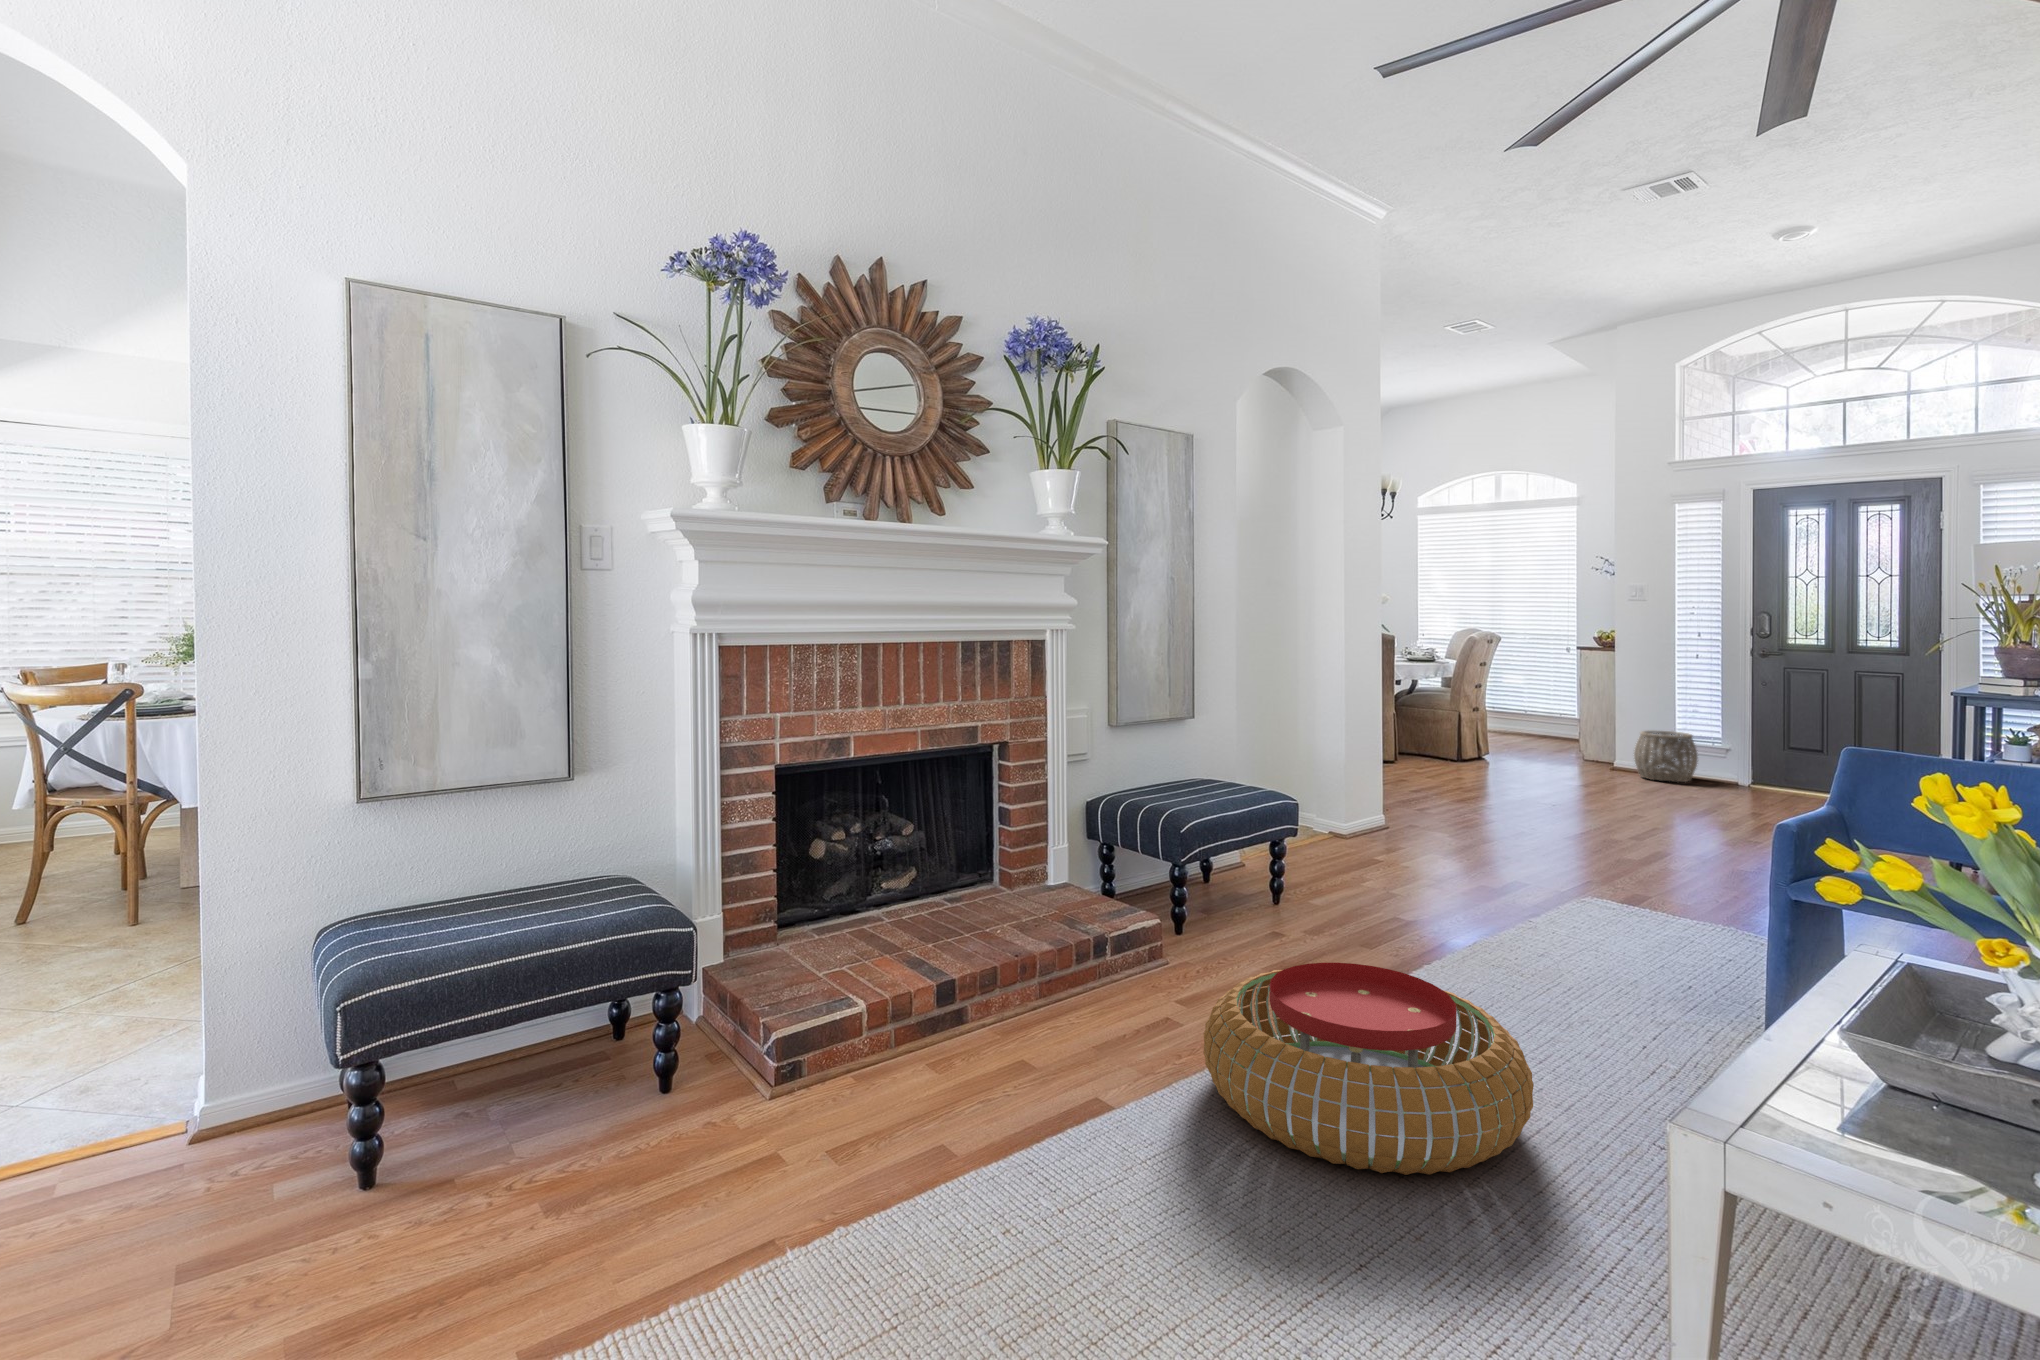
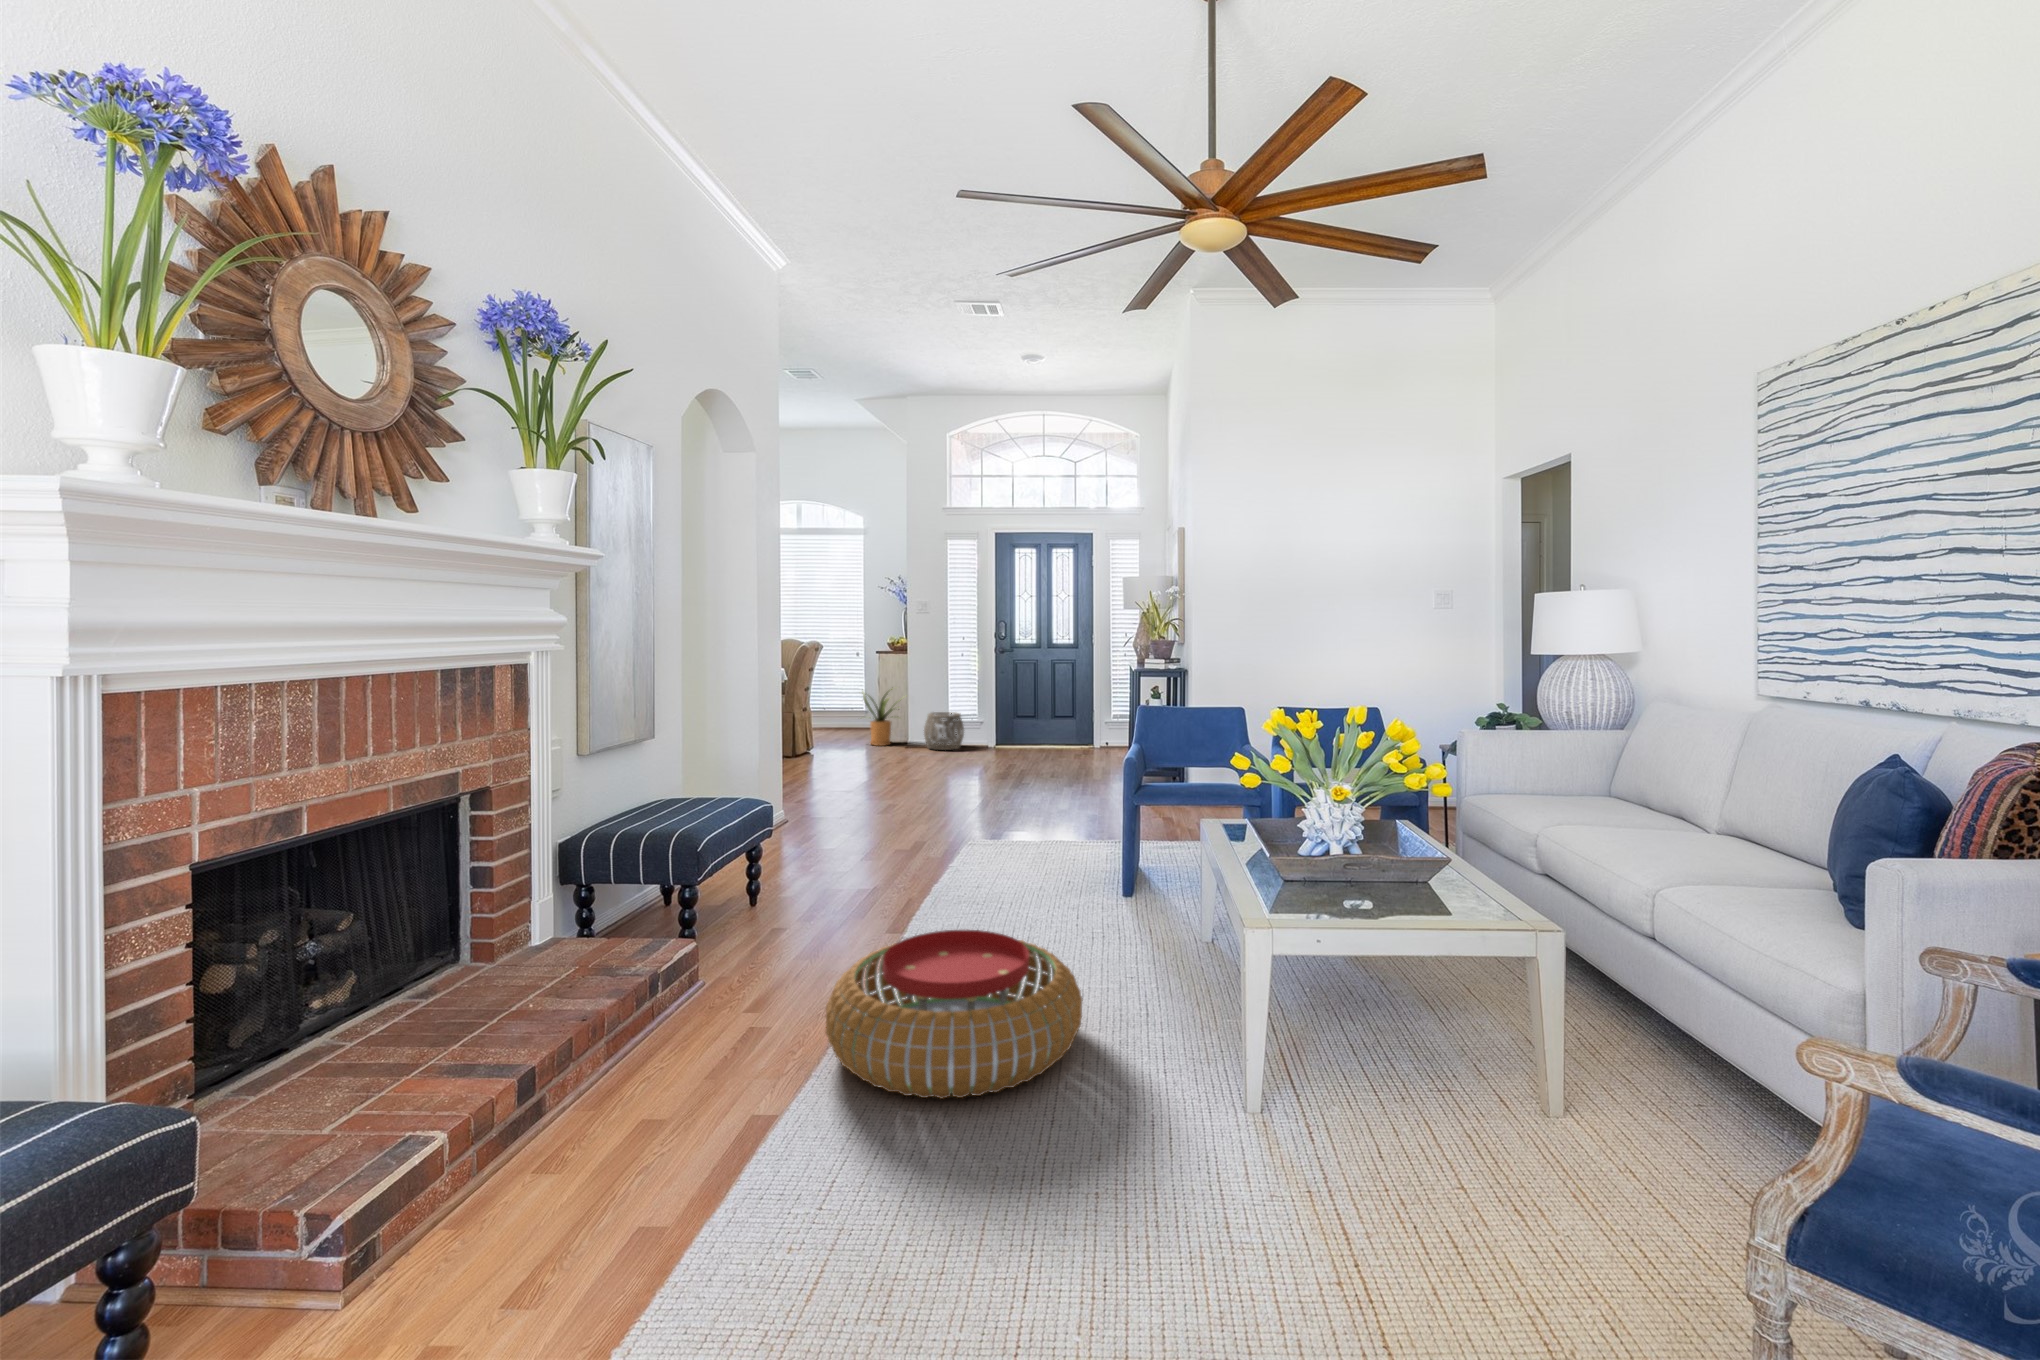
house plant: none [1544,694,1619,767] -> present [862,689,895,746]

